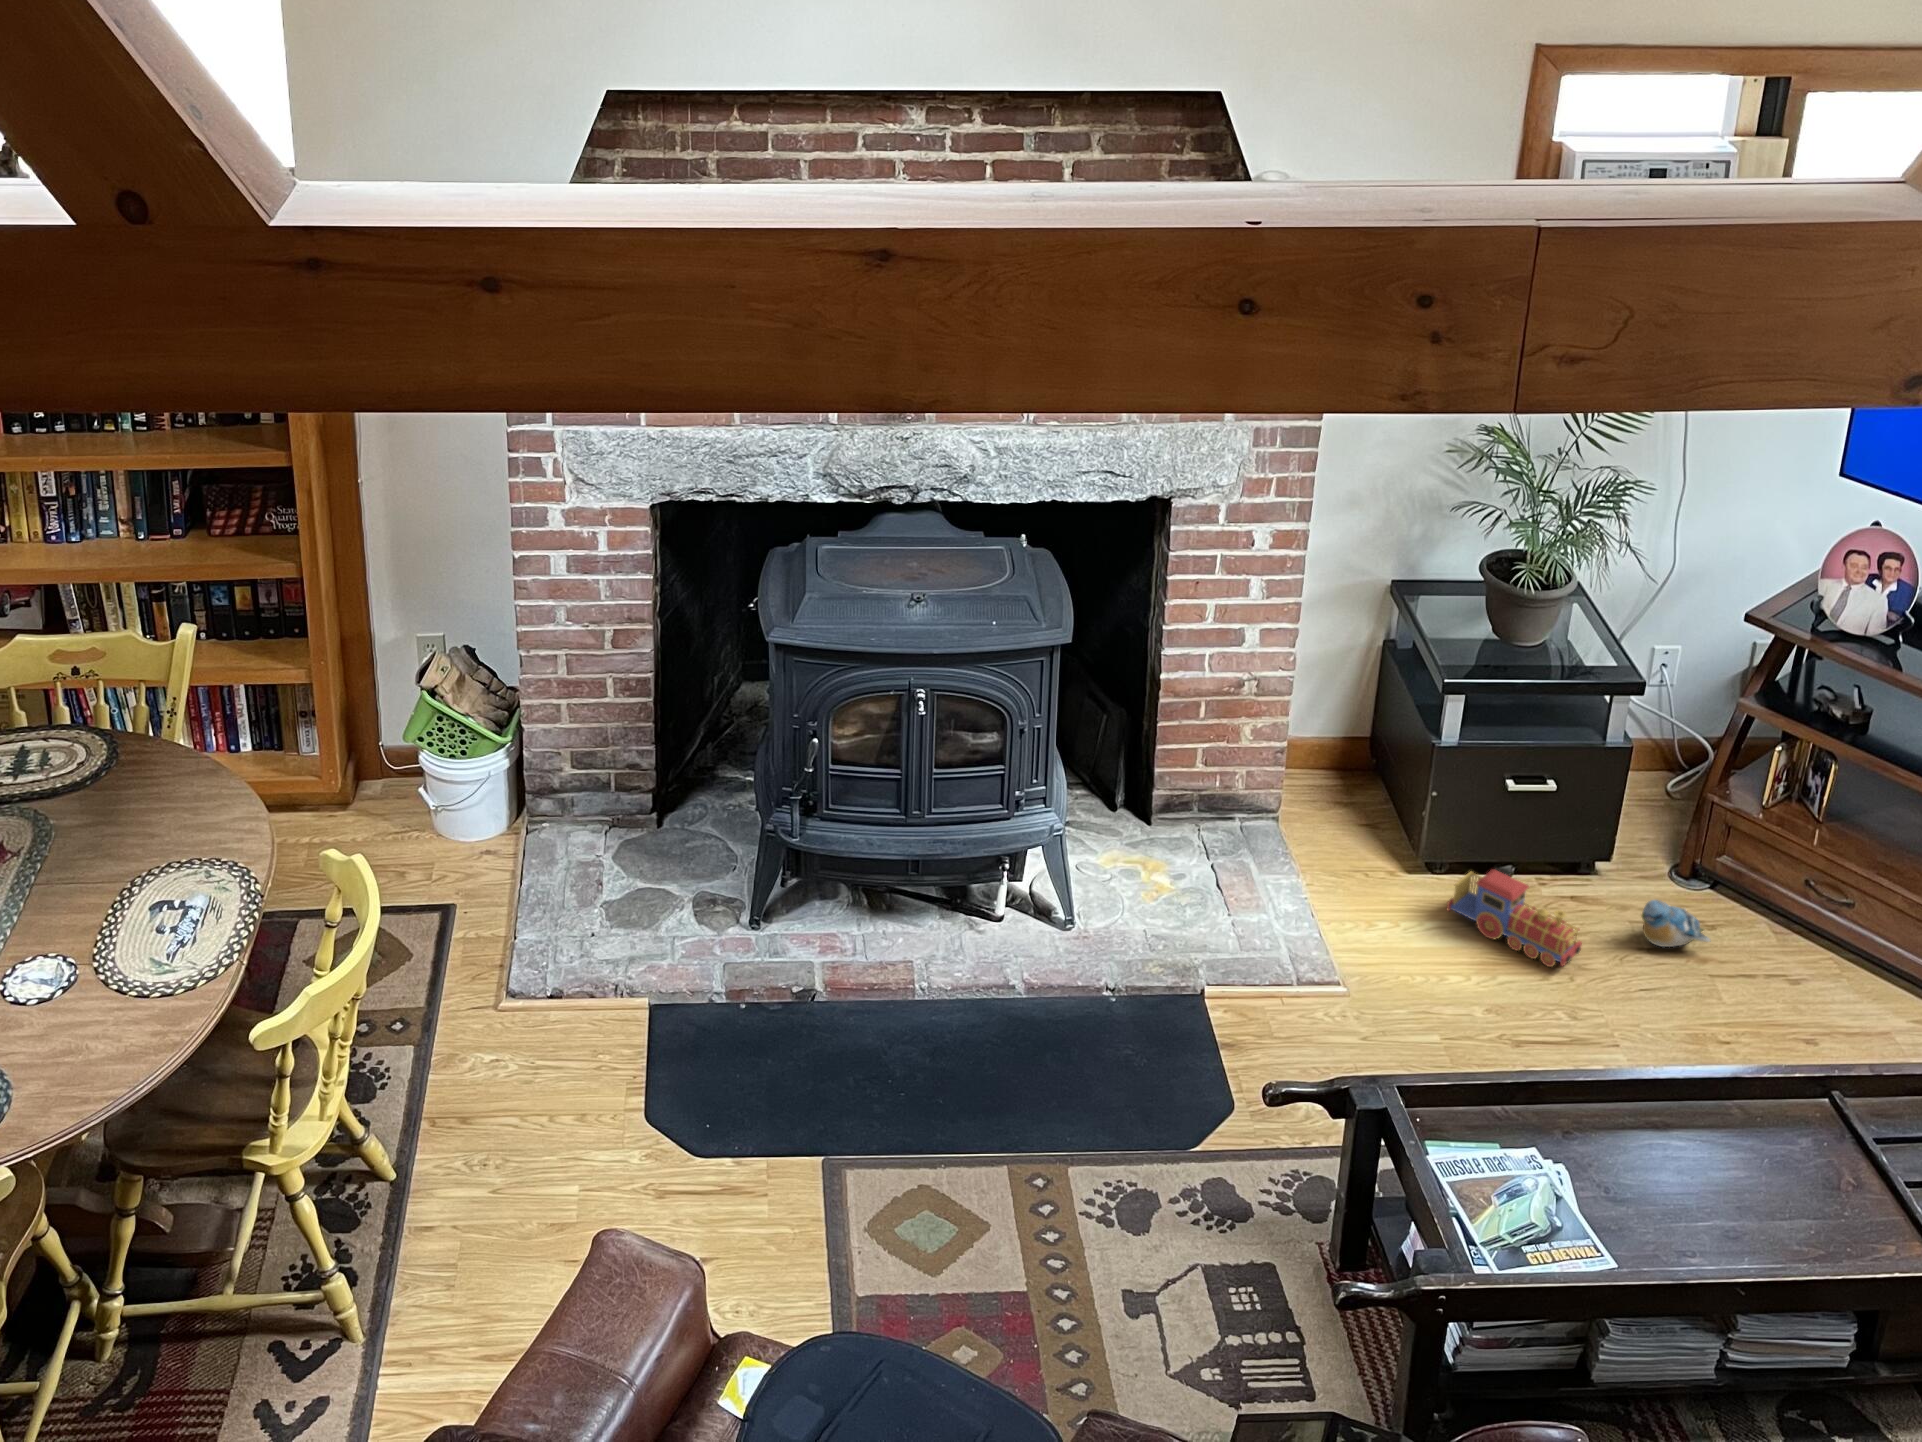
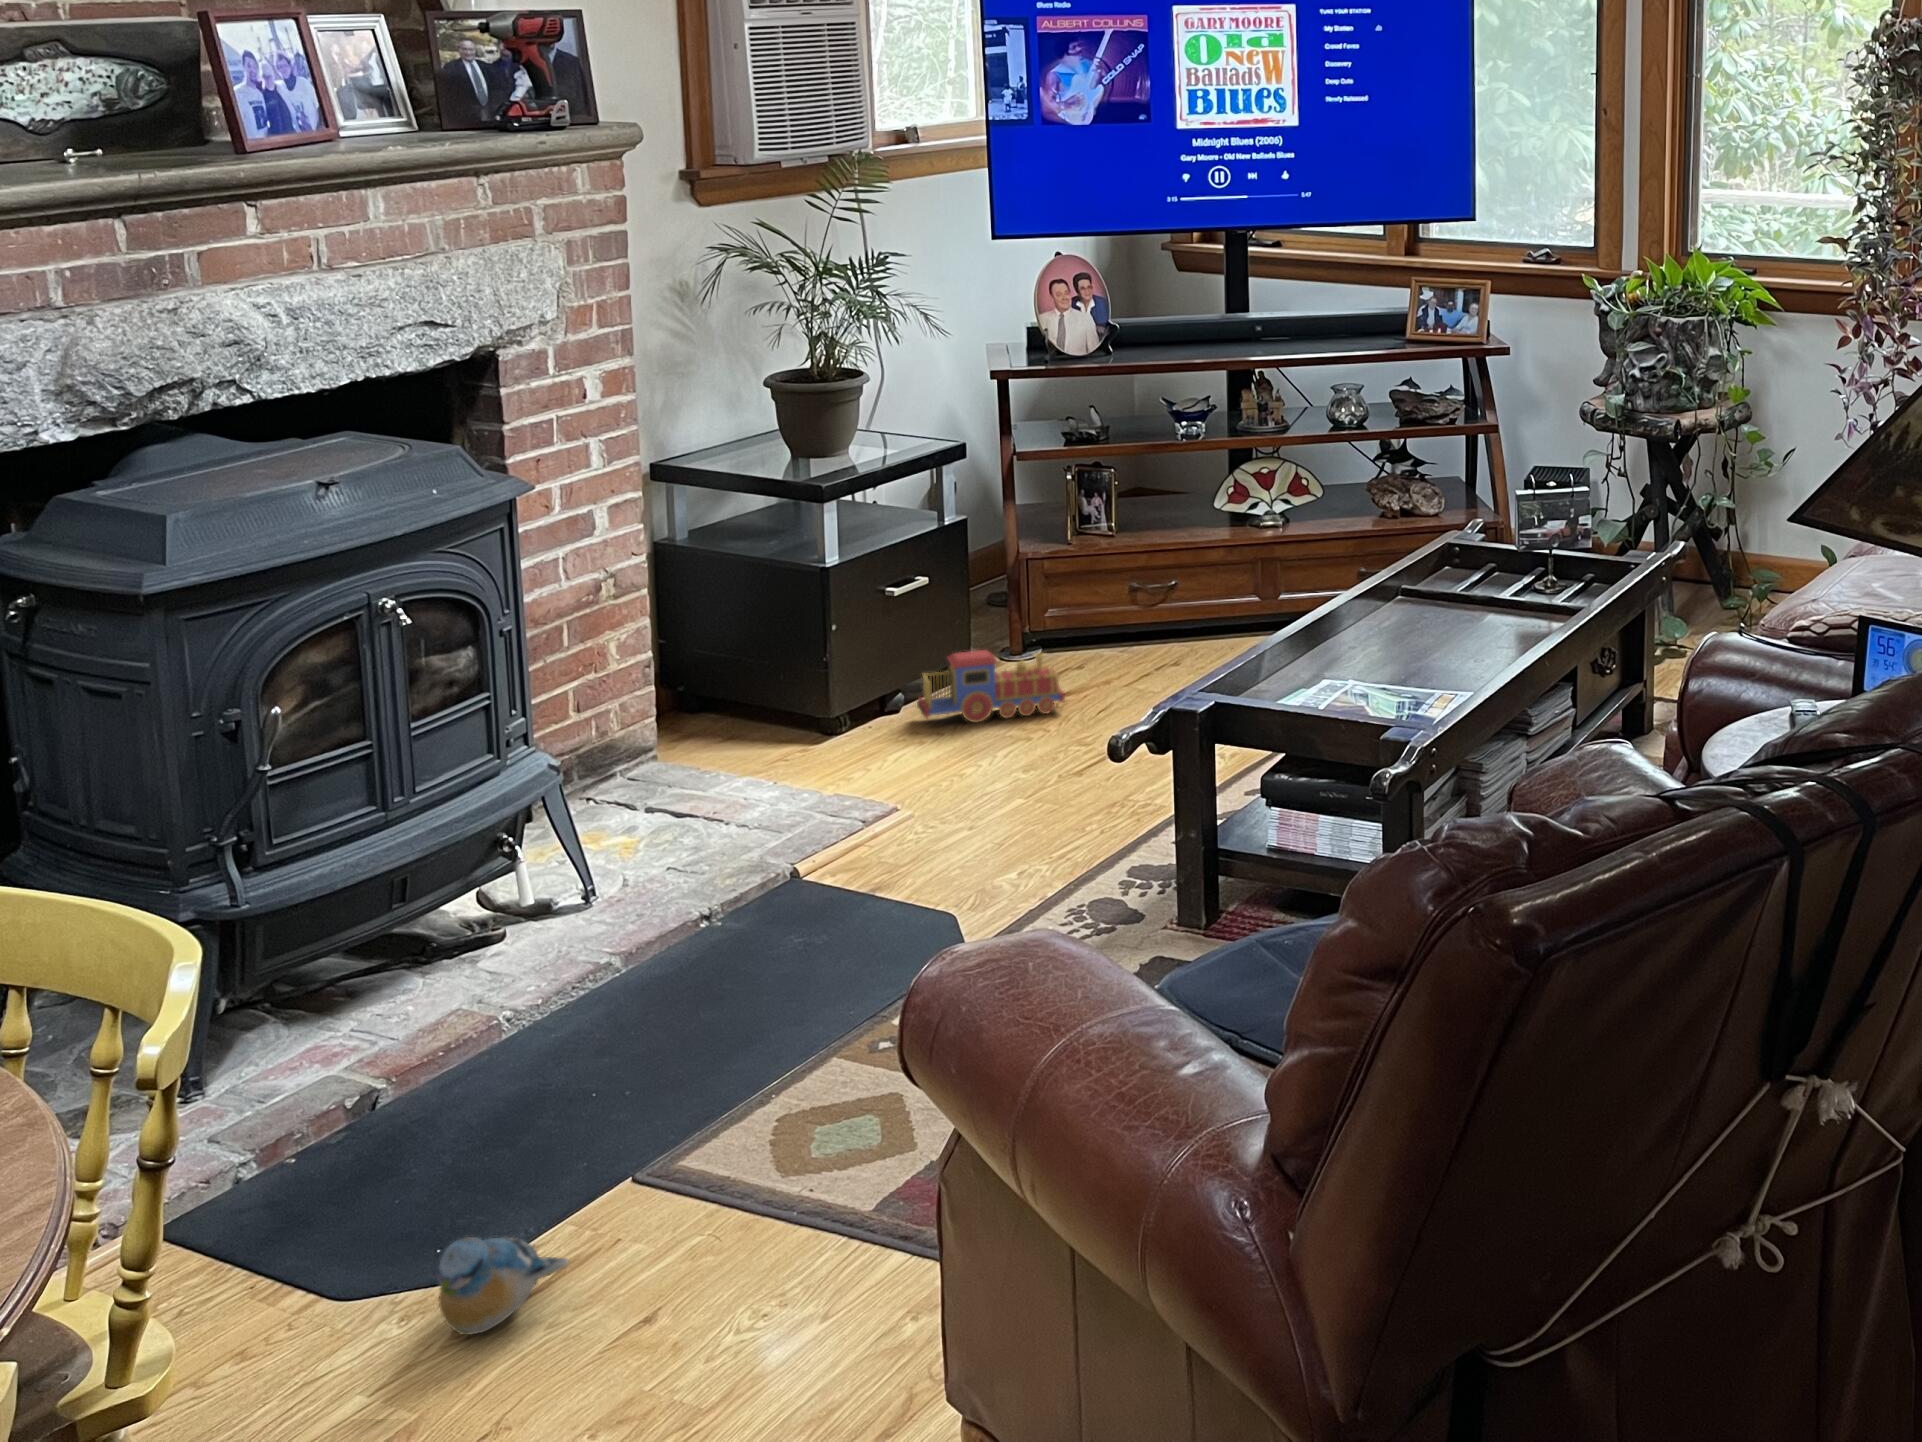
plush toy: present [1642,900,1710,947] -> present [439,1237,568,1335]

